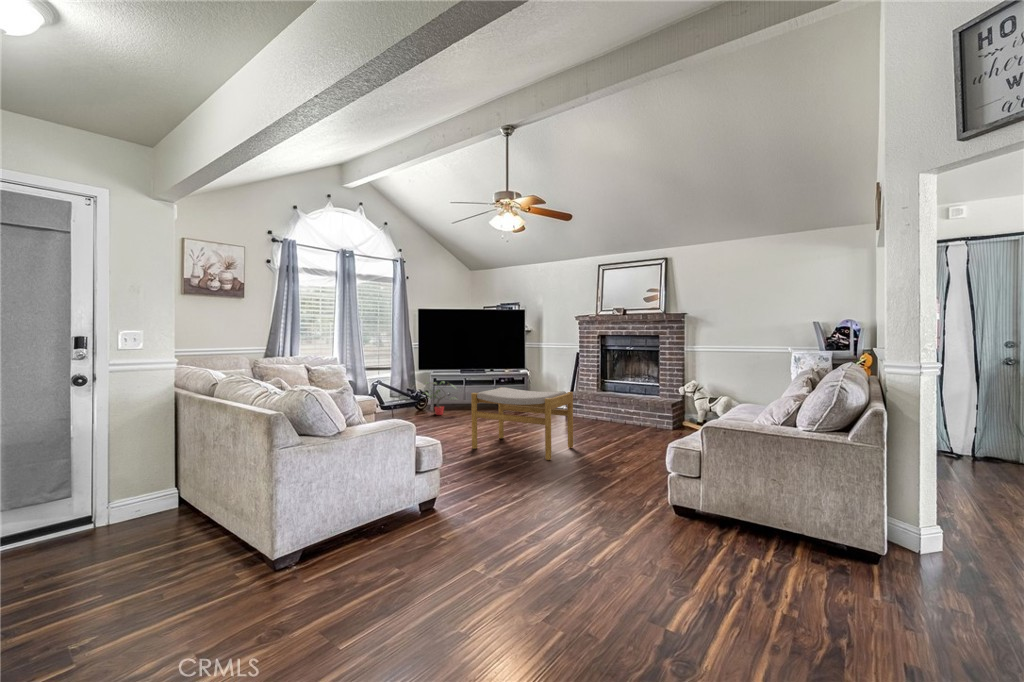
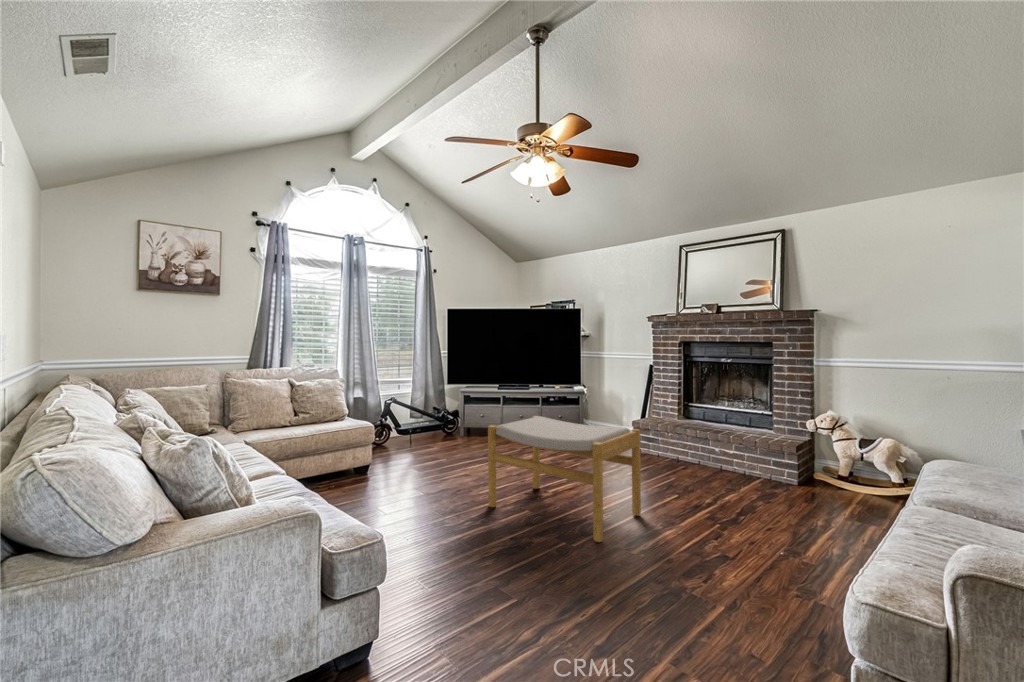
potted plant: present [422,381,458,415] -> none [447,399,498,442]

